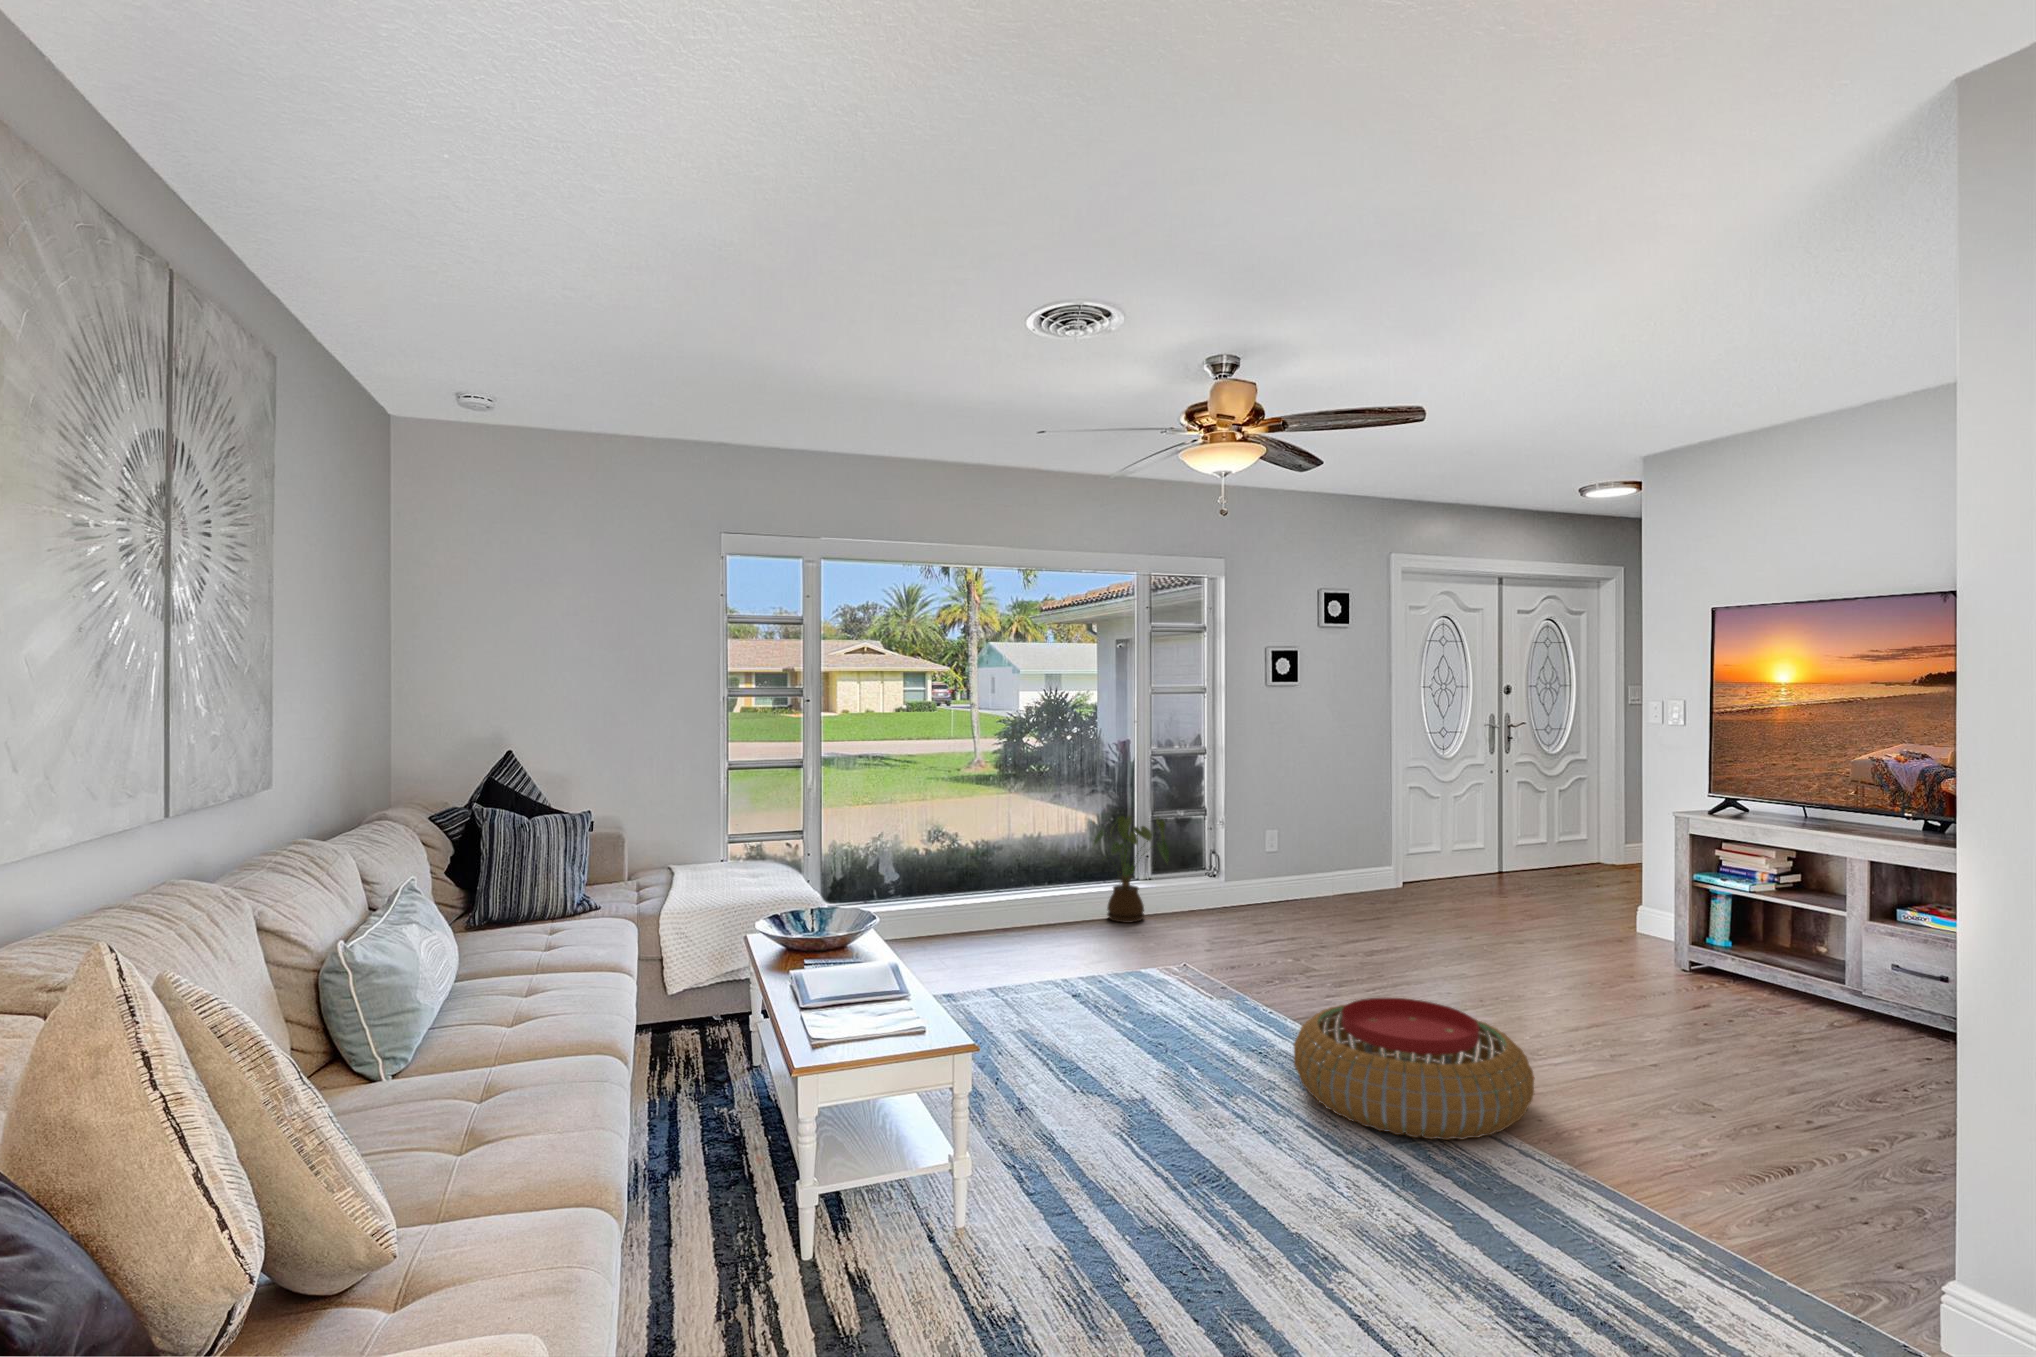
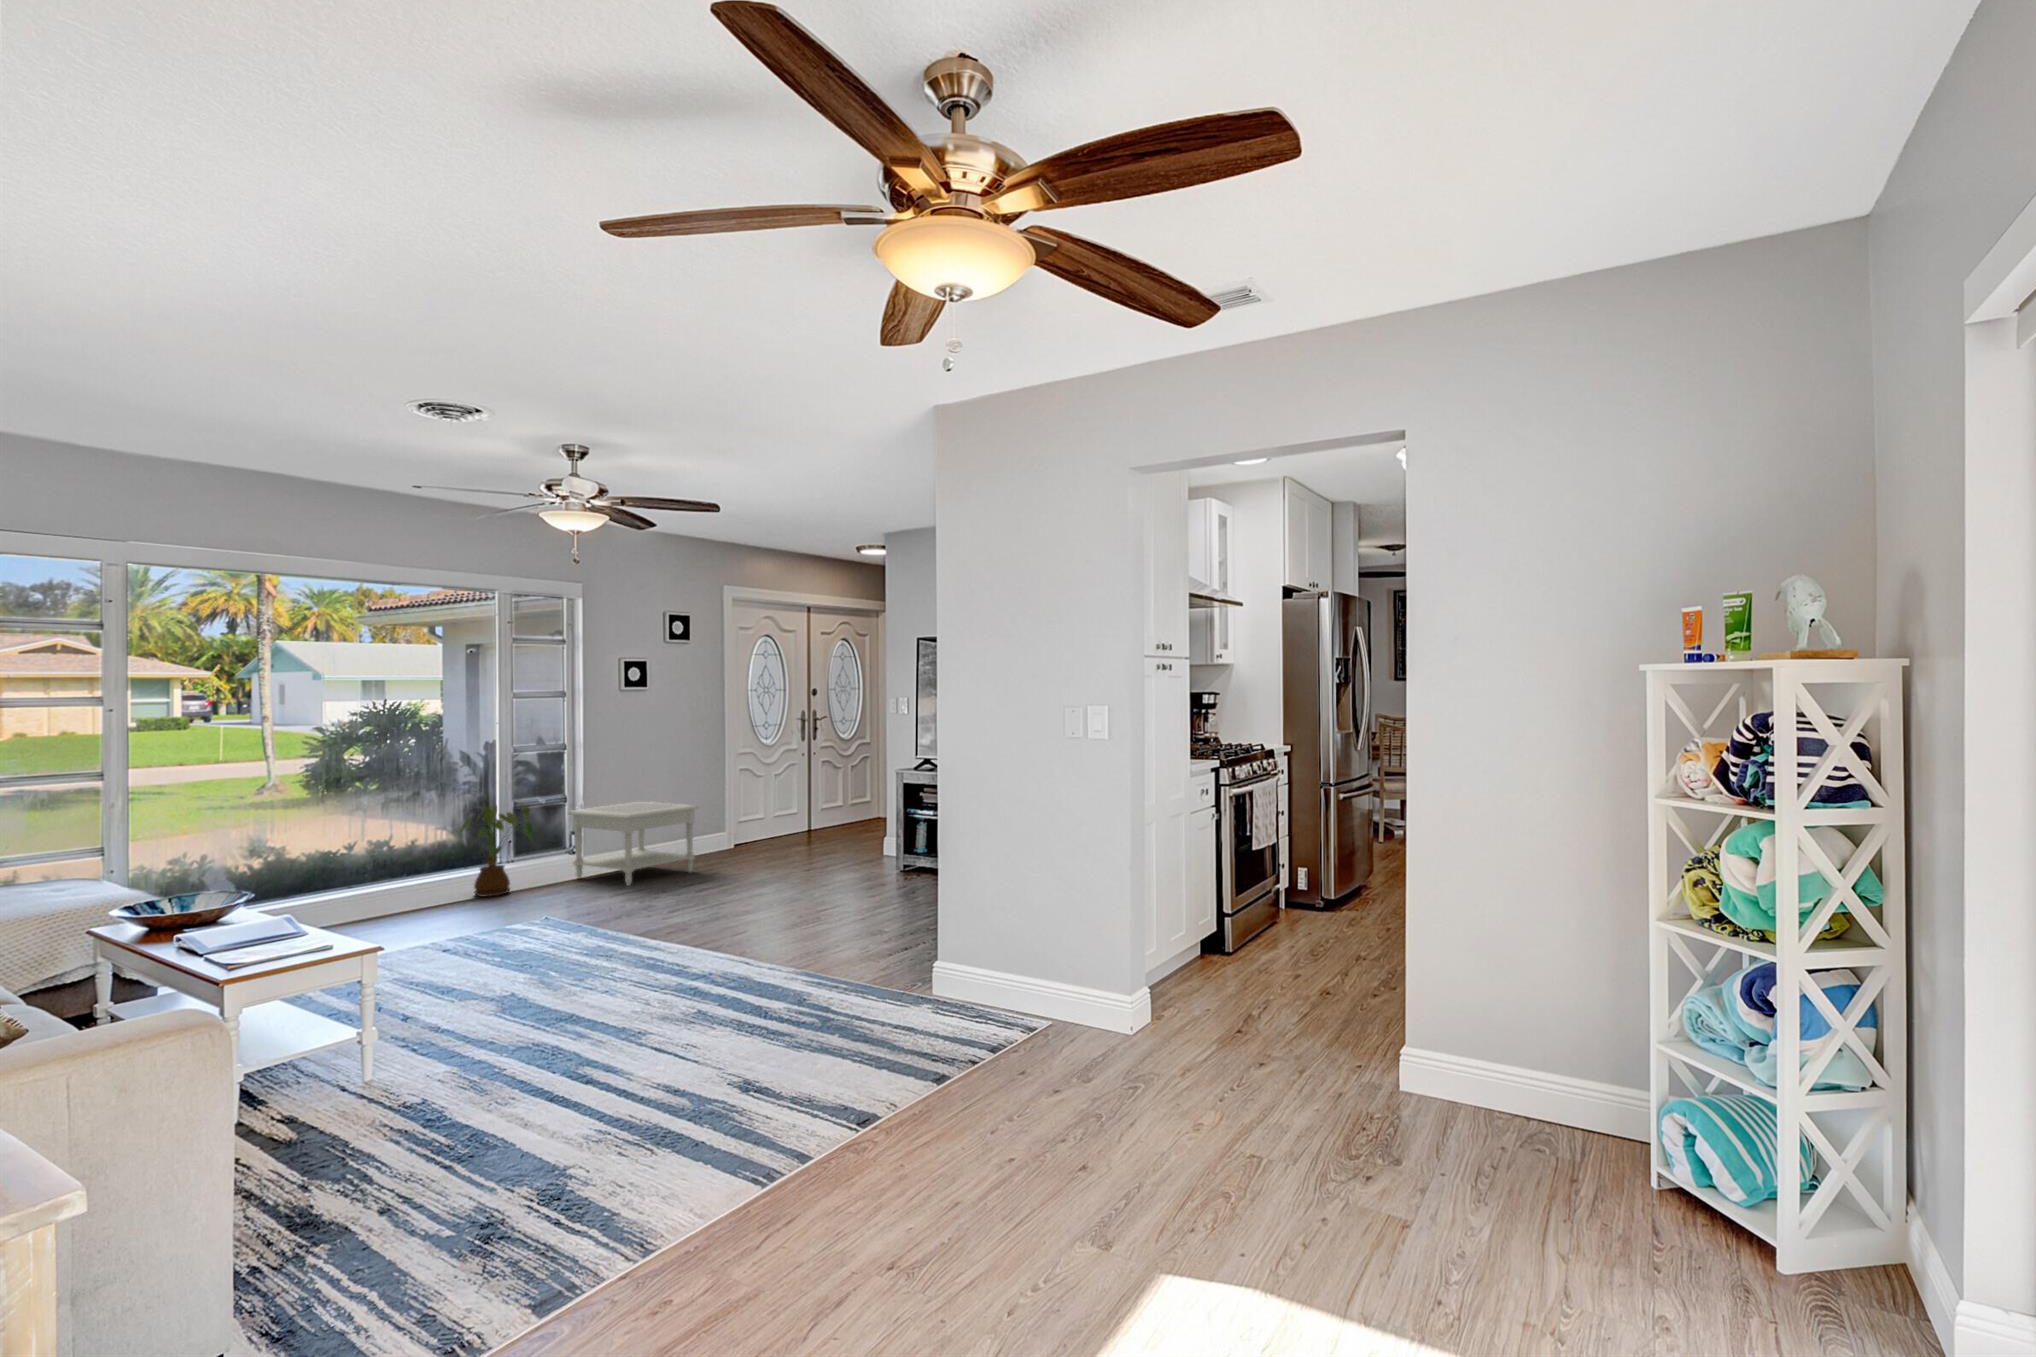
side table: none [1207,822,1365,931] -> present [570,802,698,886]
pouf: present [1294,998,1534,1140] -> none [628,896,784,976]

